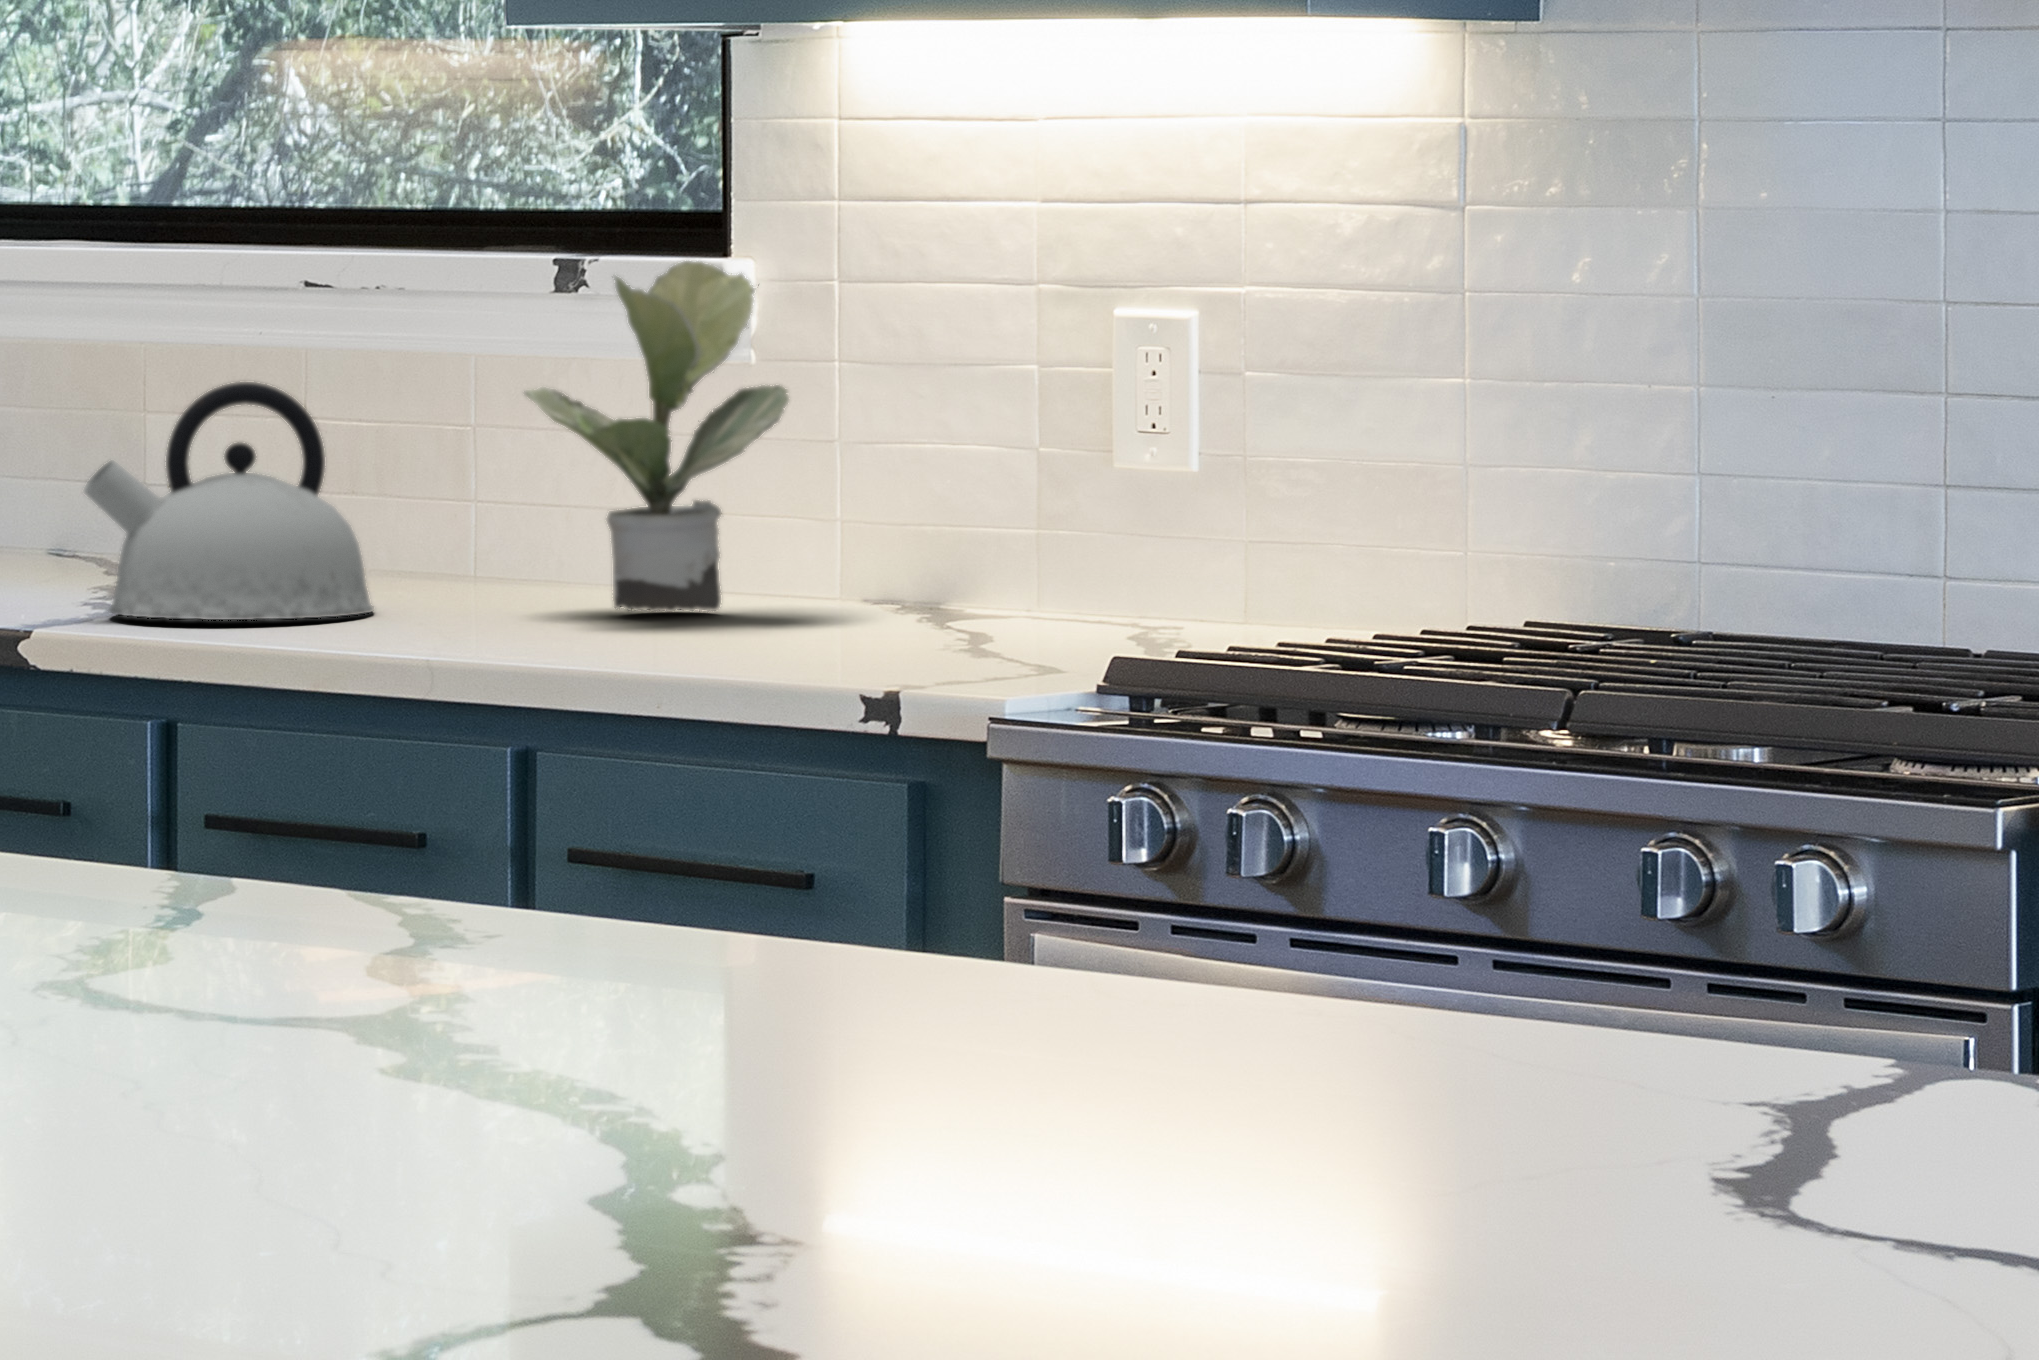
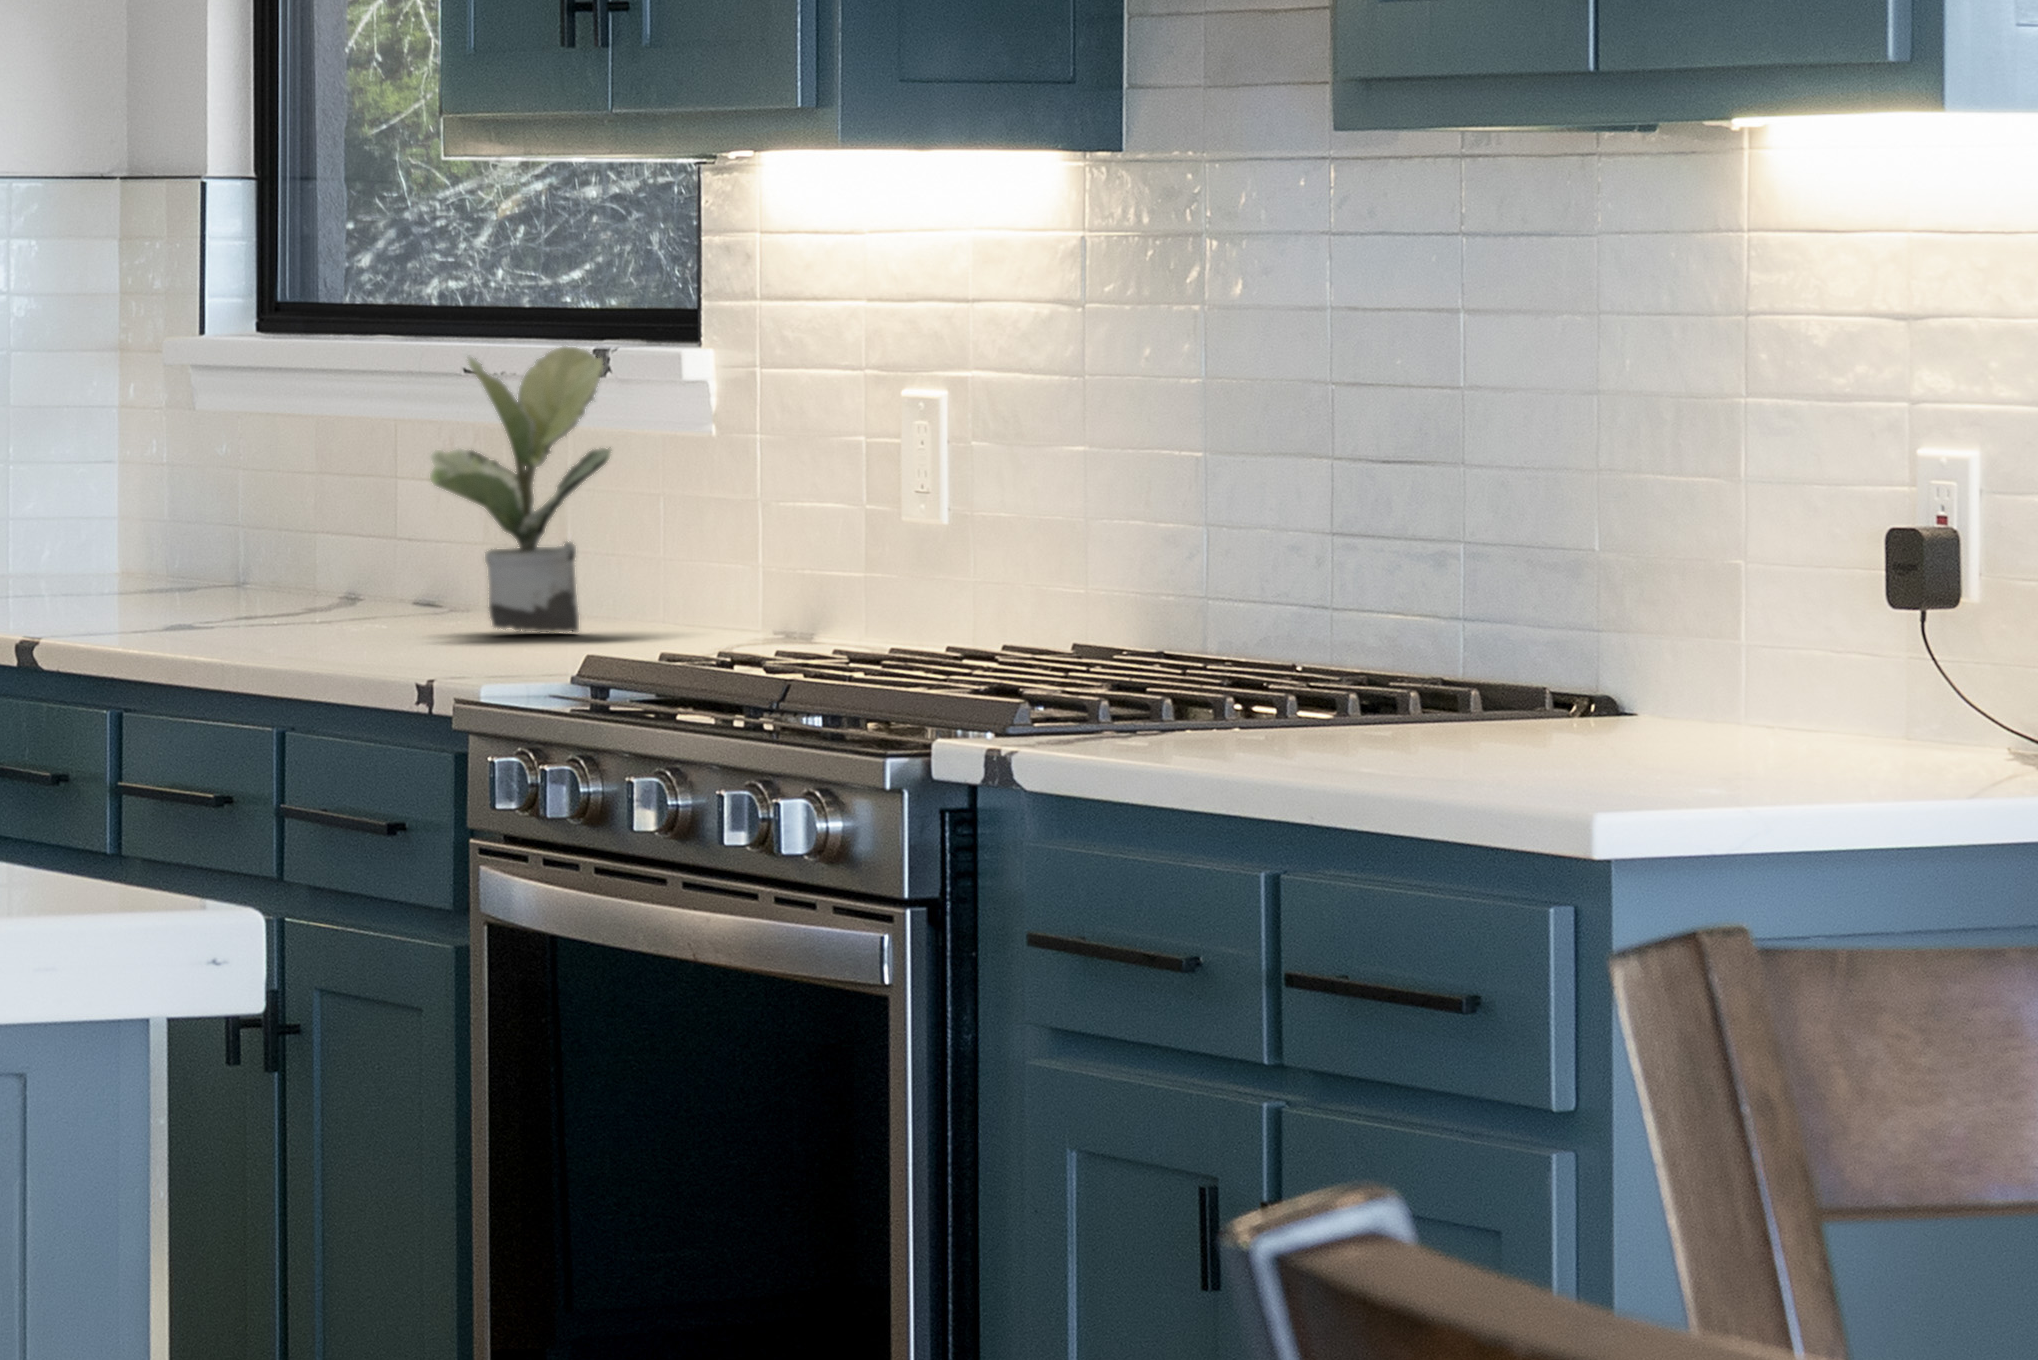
kettle: present [84,382,373,620] -> none [114,443,348,632]

